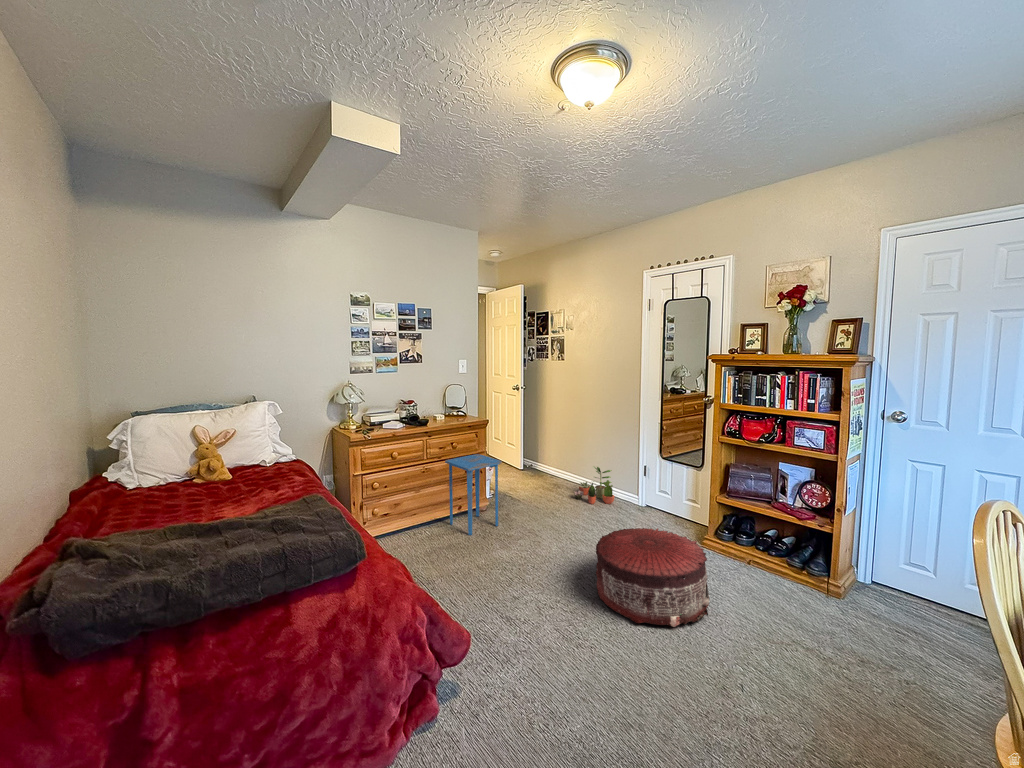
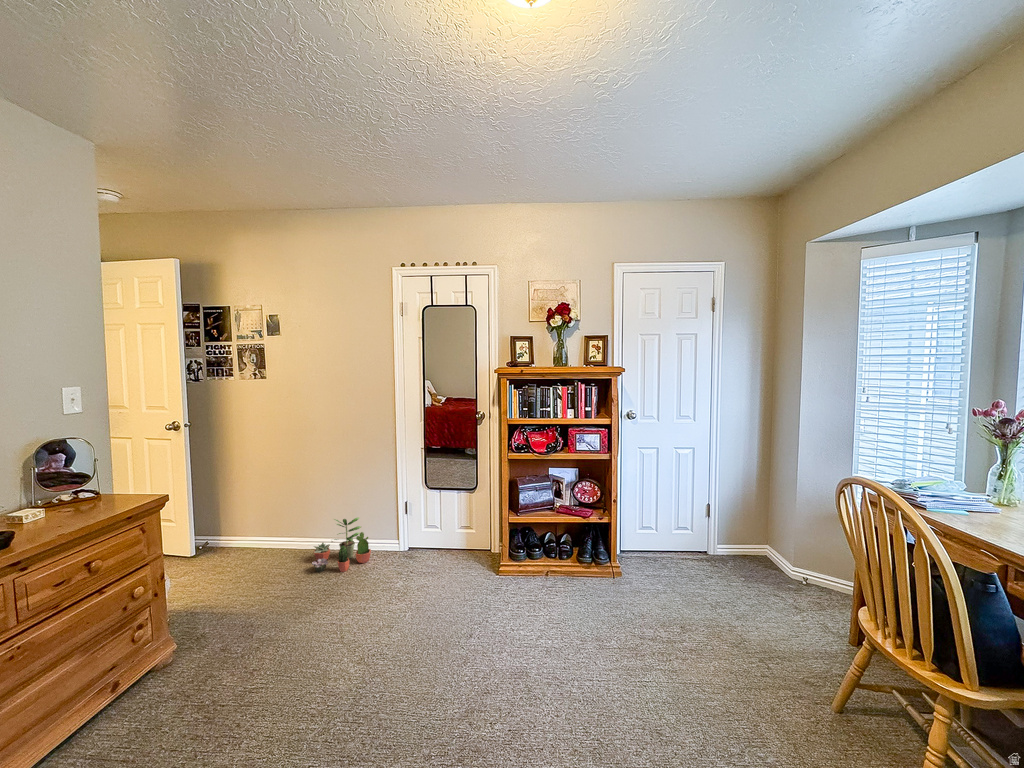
side table: present [445,454,502,535] -> none [77,564,225,740]
pouf: present [596,528,709,627] -> none [449,576,588,721]

